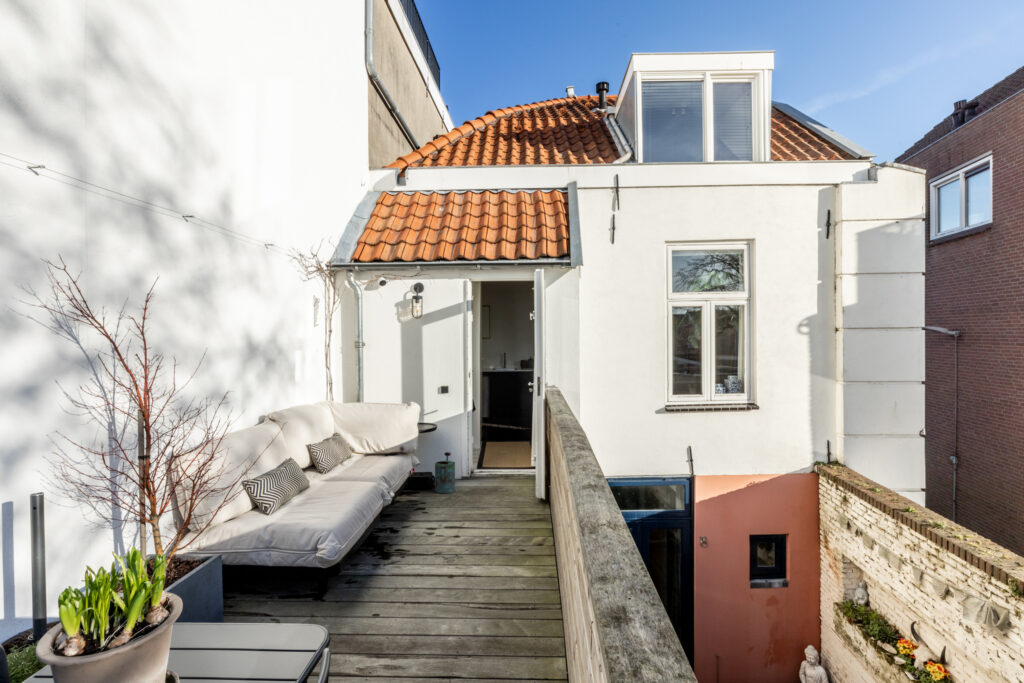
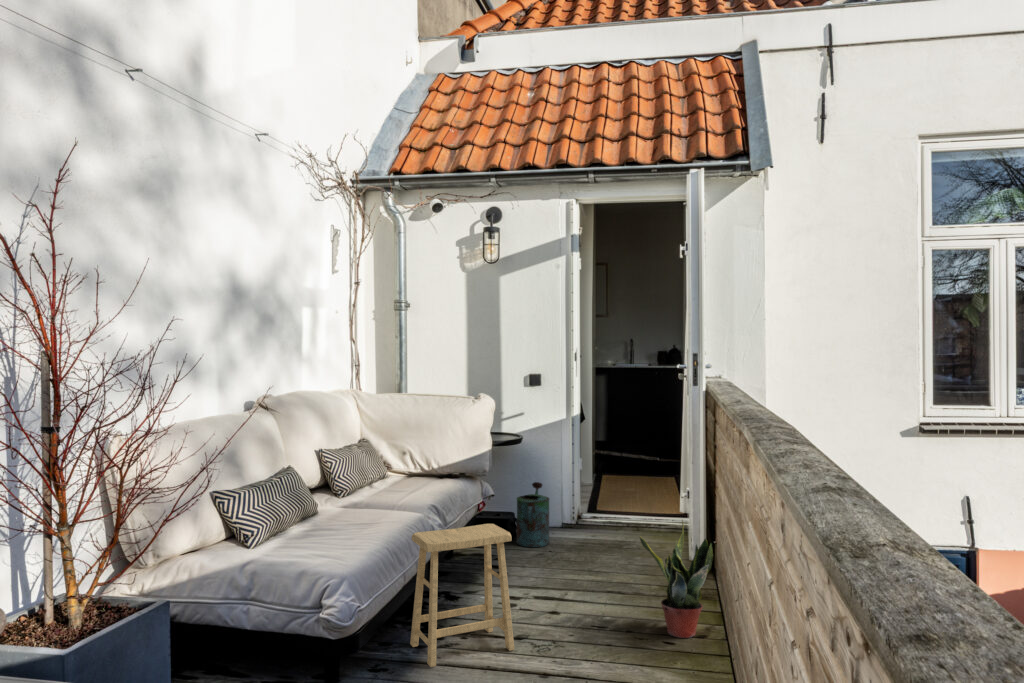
potted plant: none [506,478,547,547] -> present [640,521,713,638]
footstool: none [370,488,433,577] -> present [410,524,514,667]

